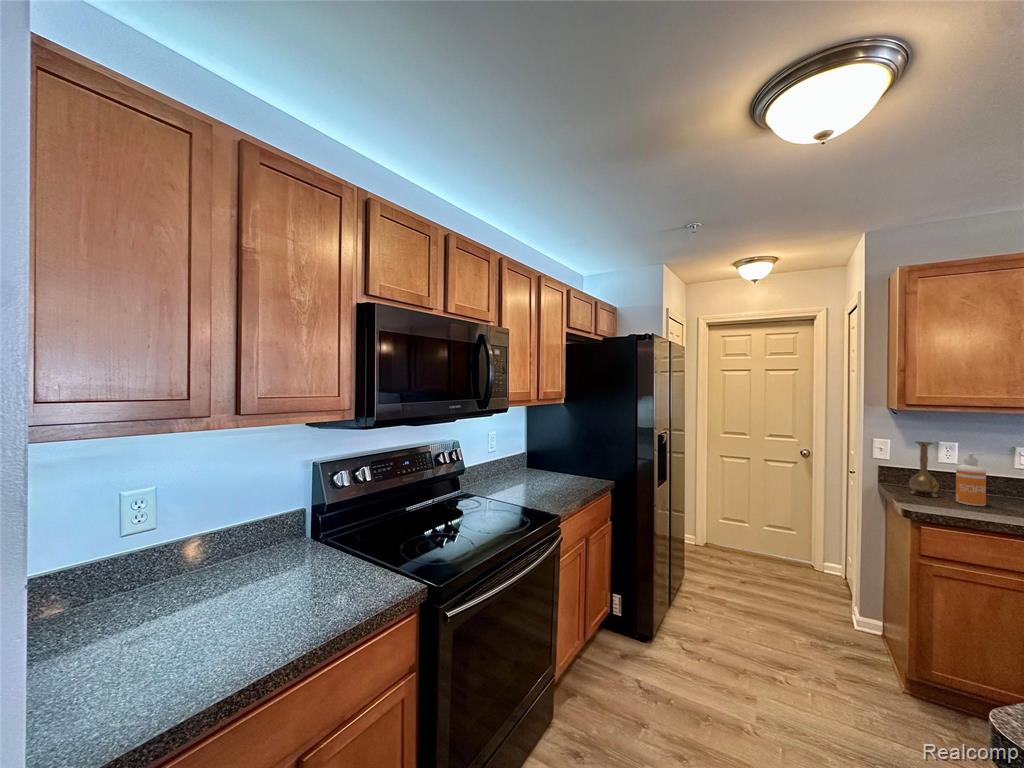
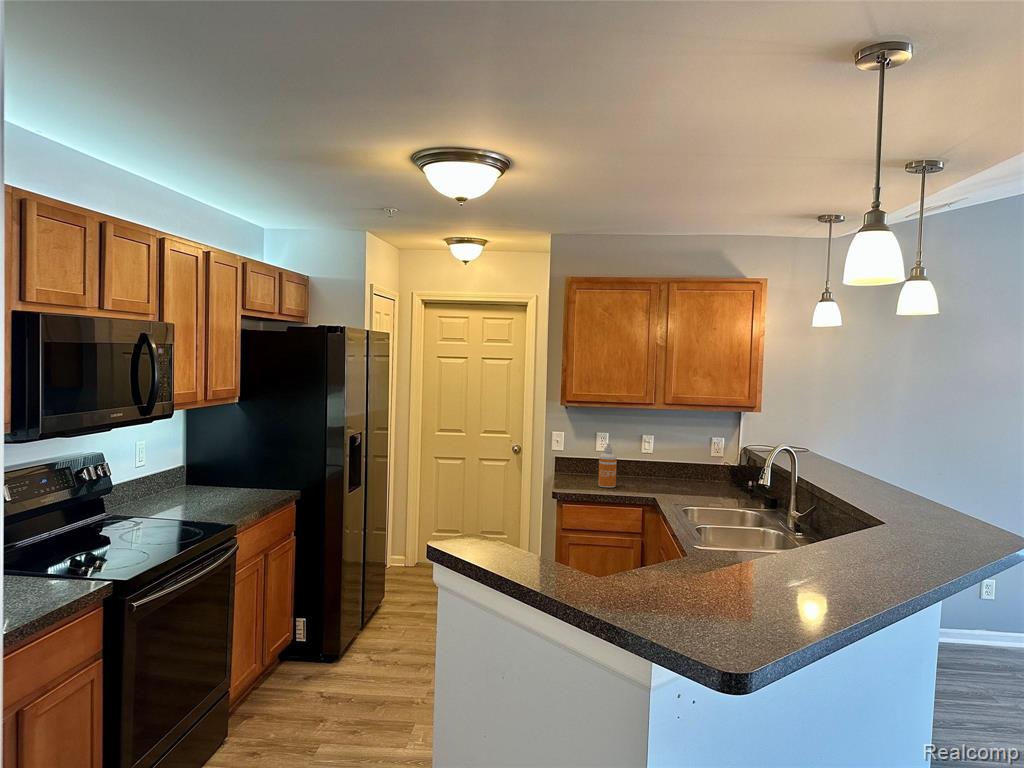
vase: present [909,442,939,497] -> none [572,435,592,484]

